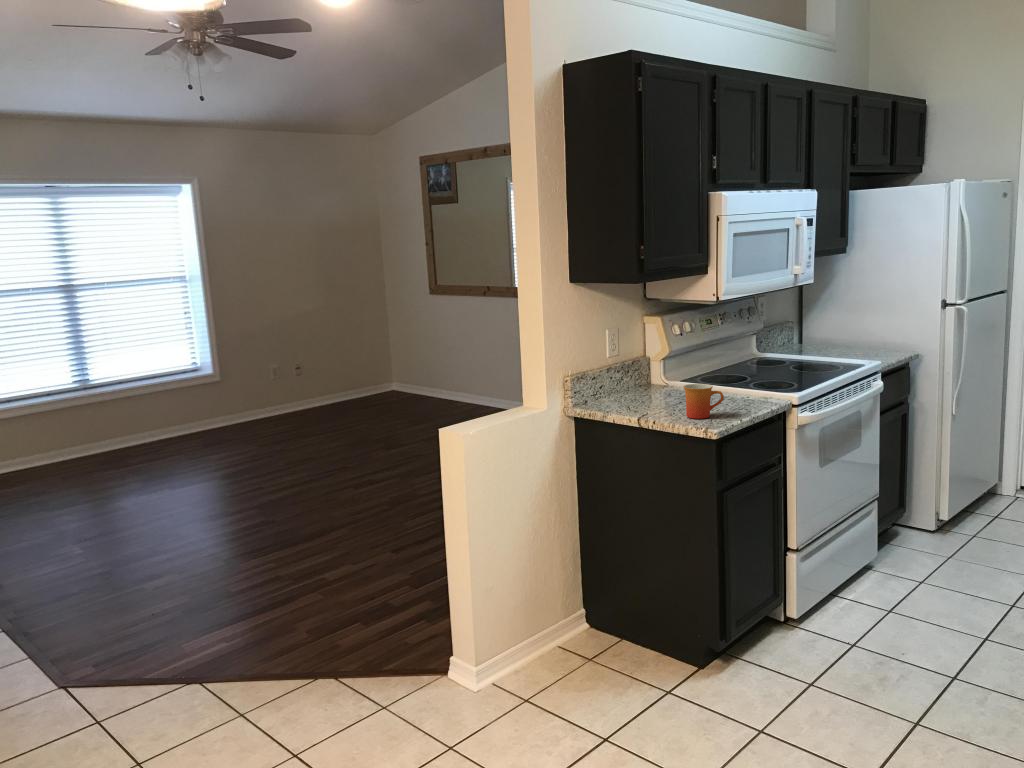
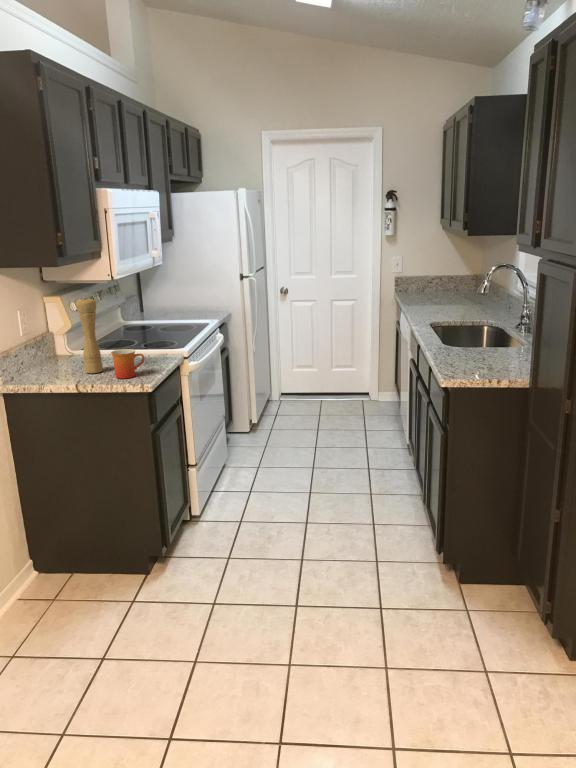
pepper mill: none [657,320,681,409] -> present [76,298,103,373]

